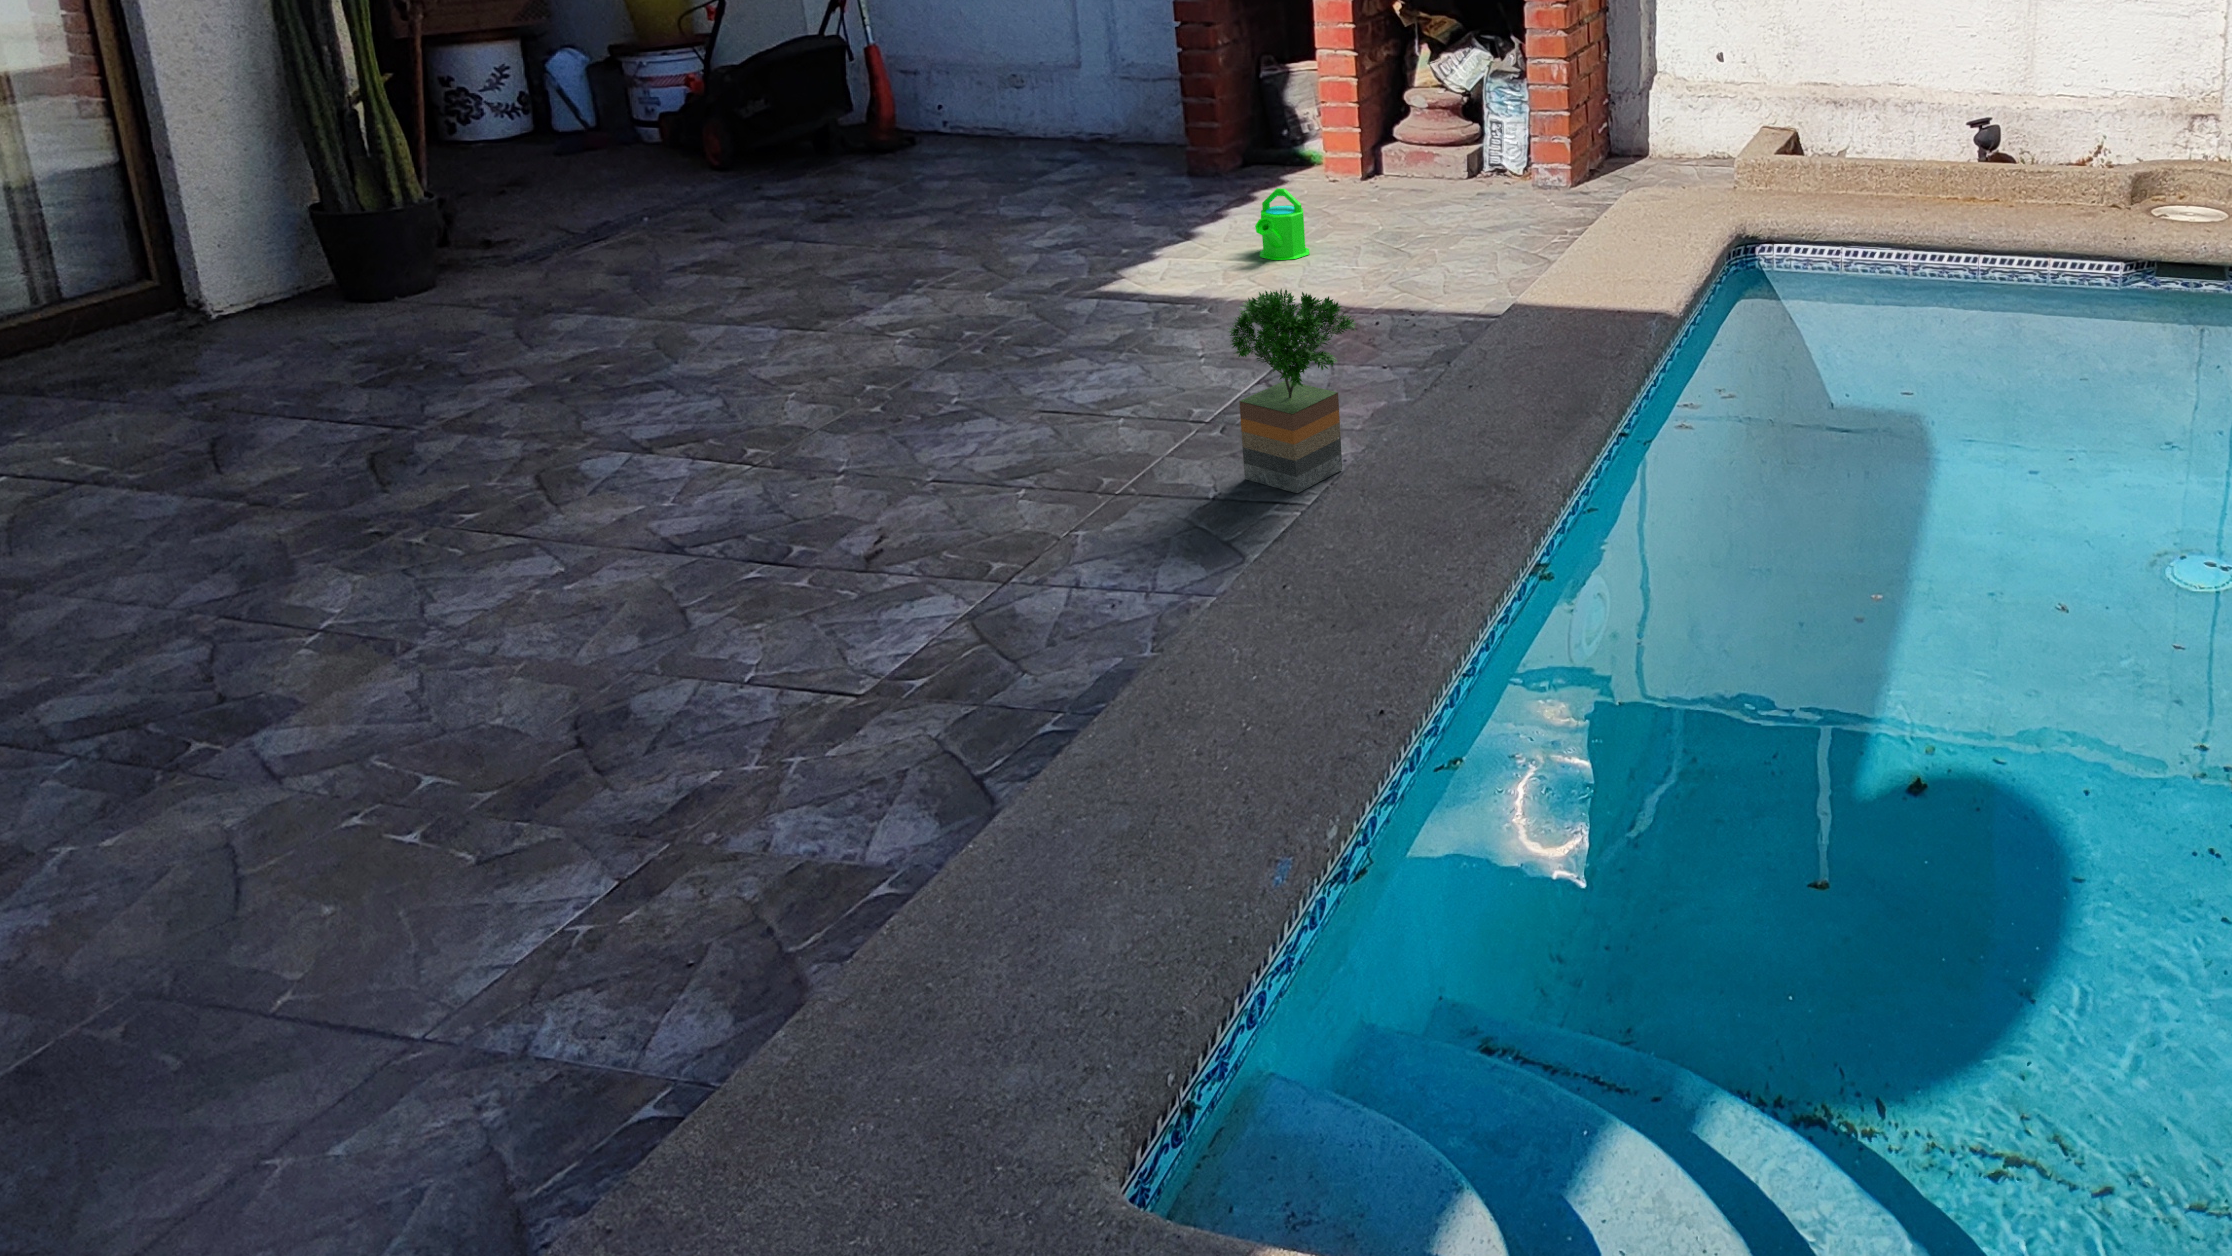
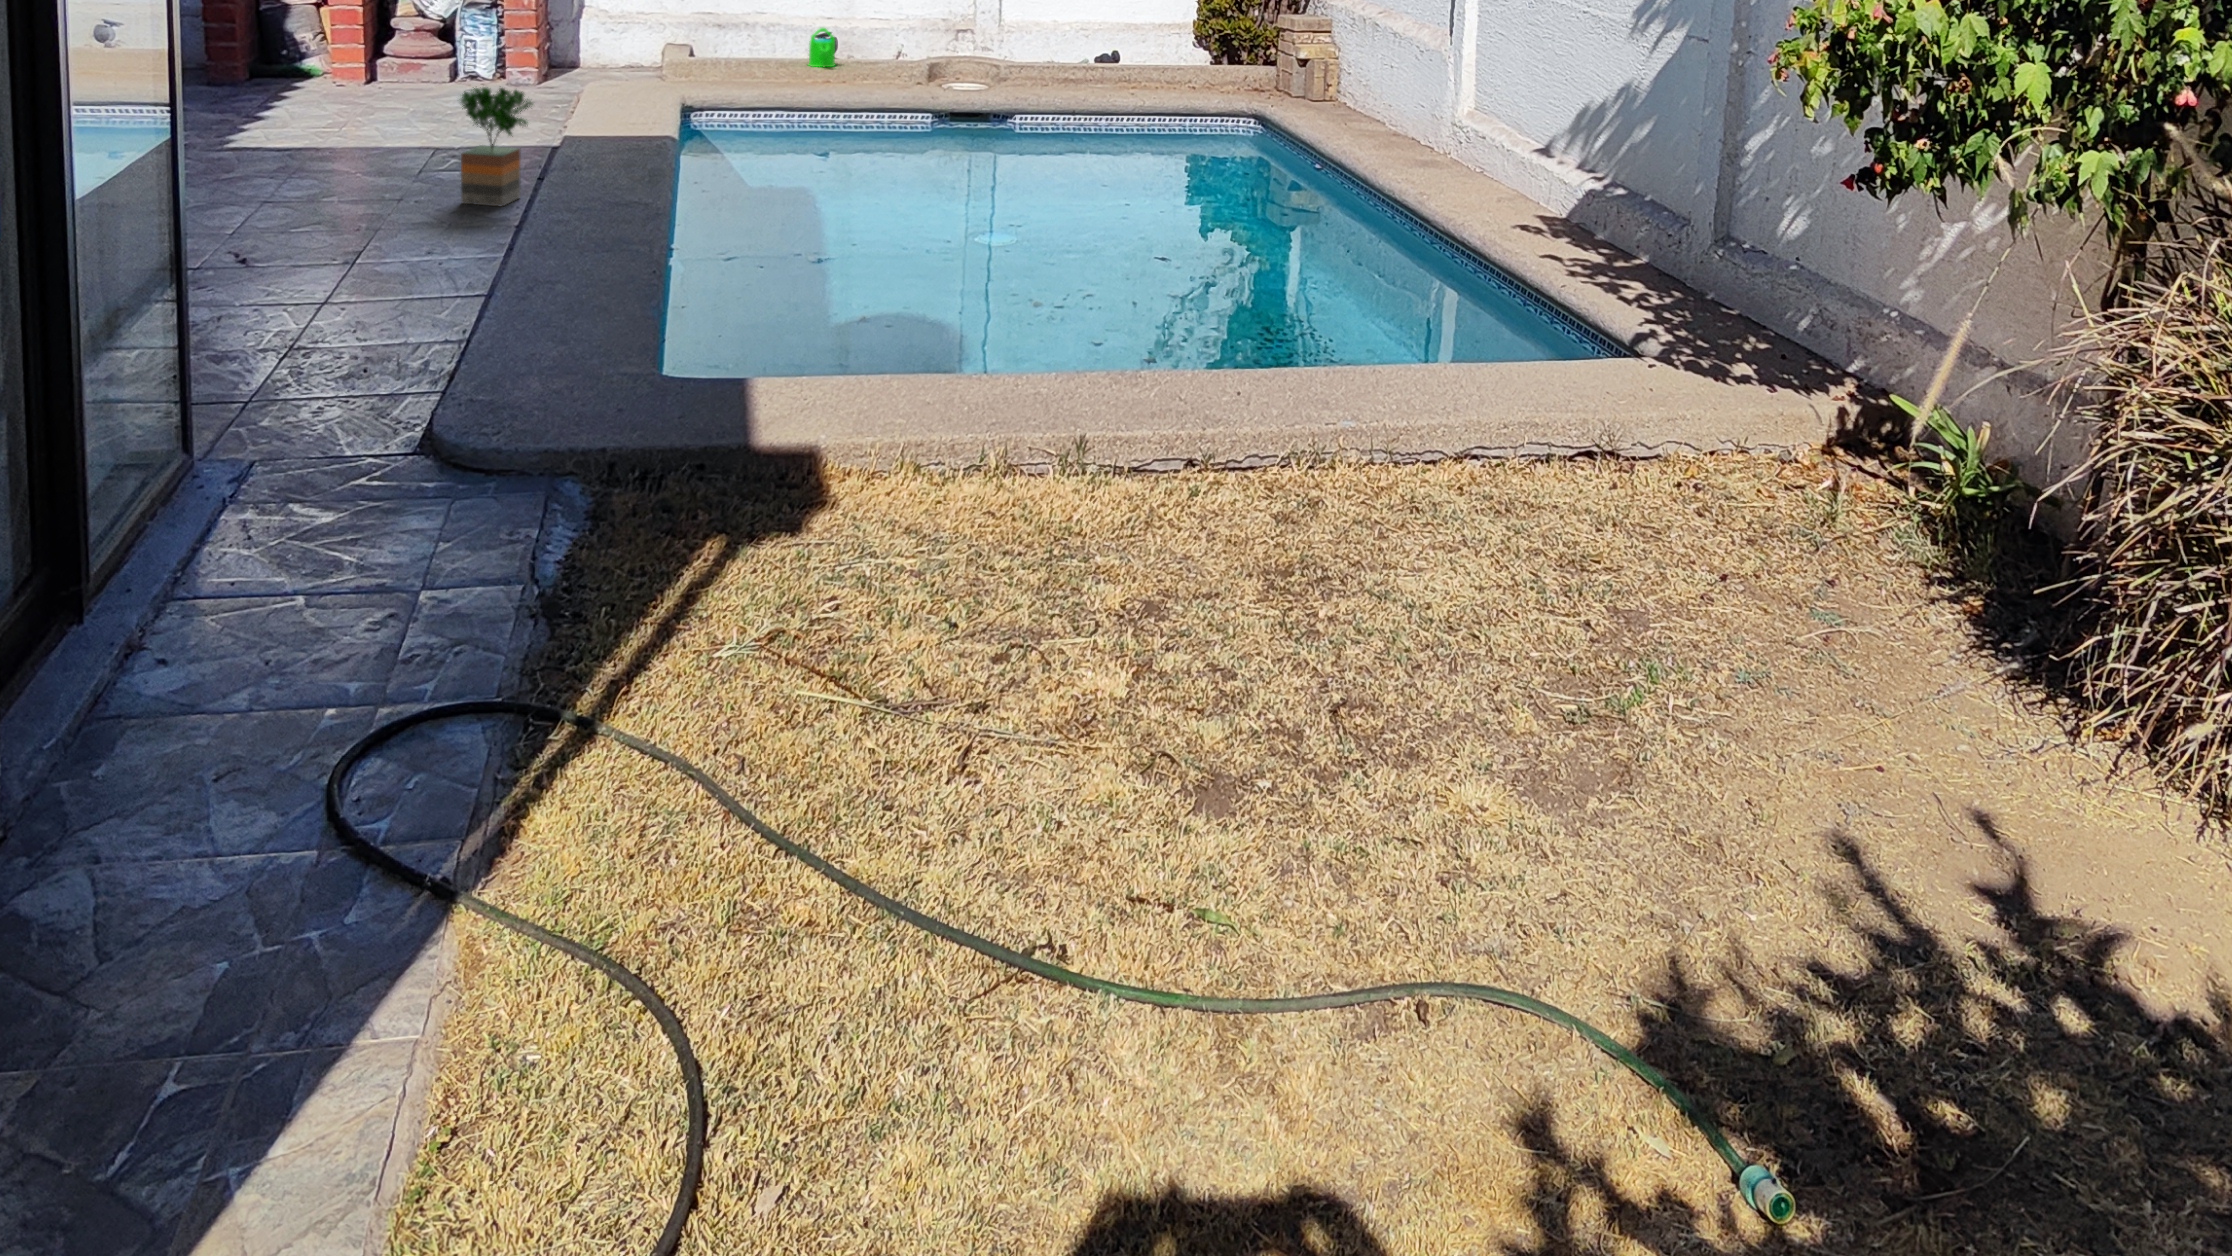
watering can: present [1255,188,1310,260] -> present [809,28,836,67]

